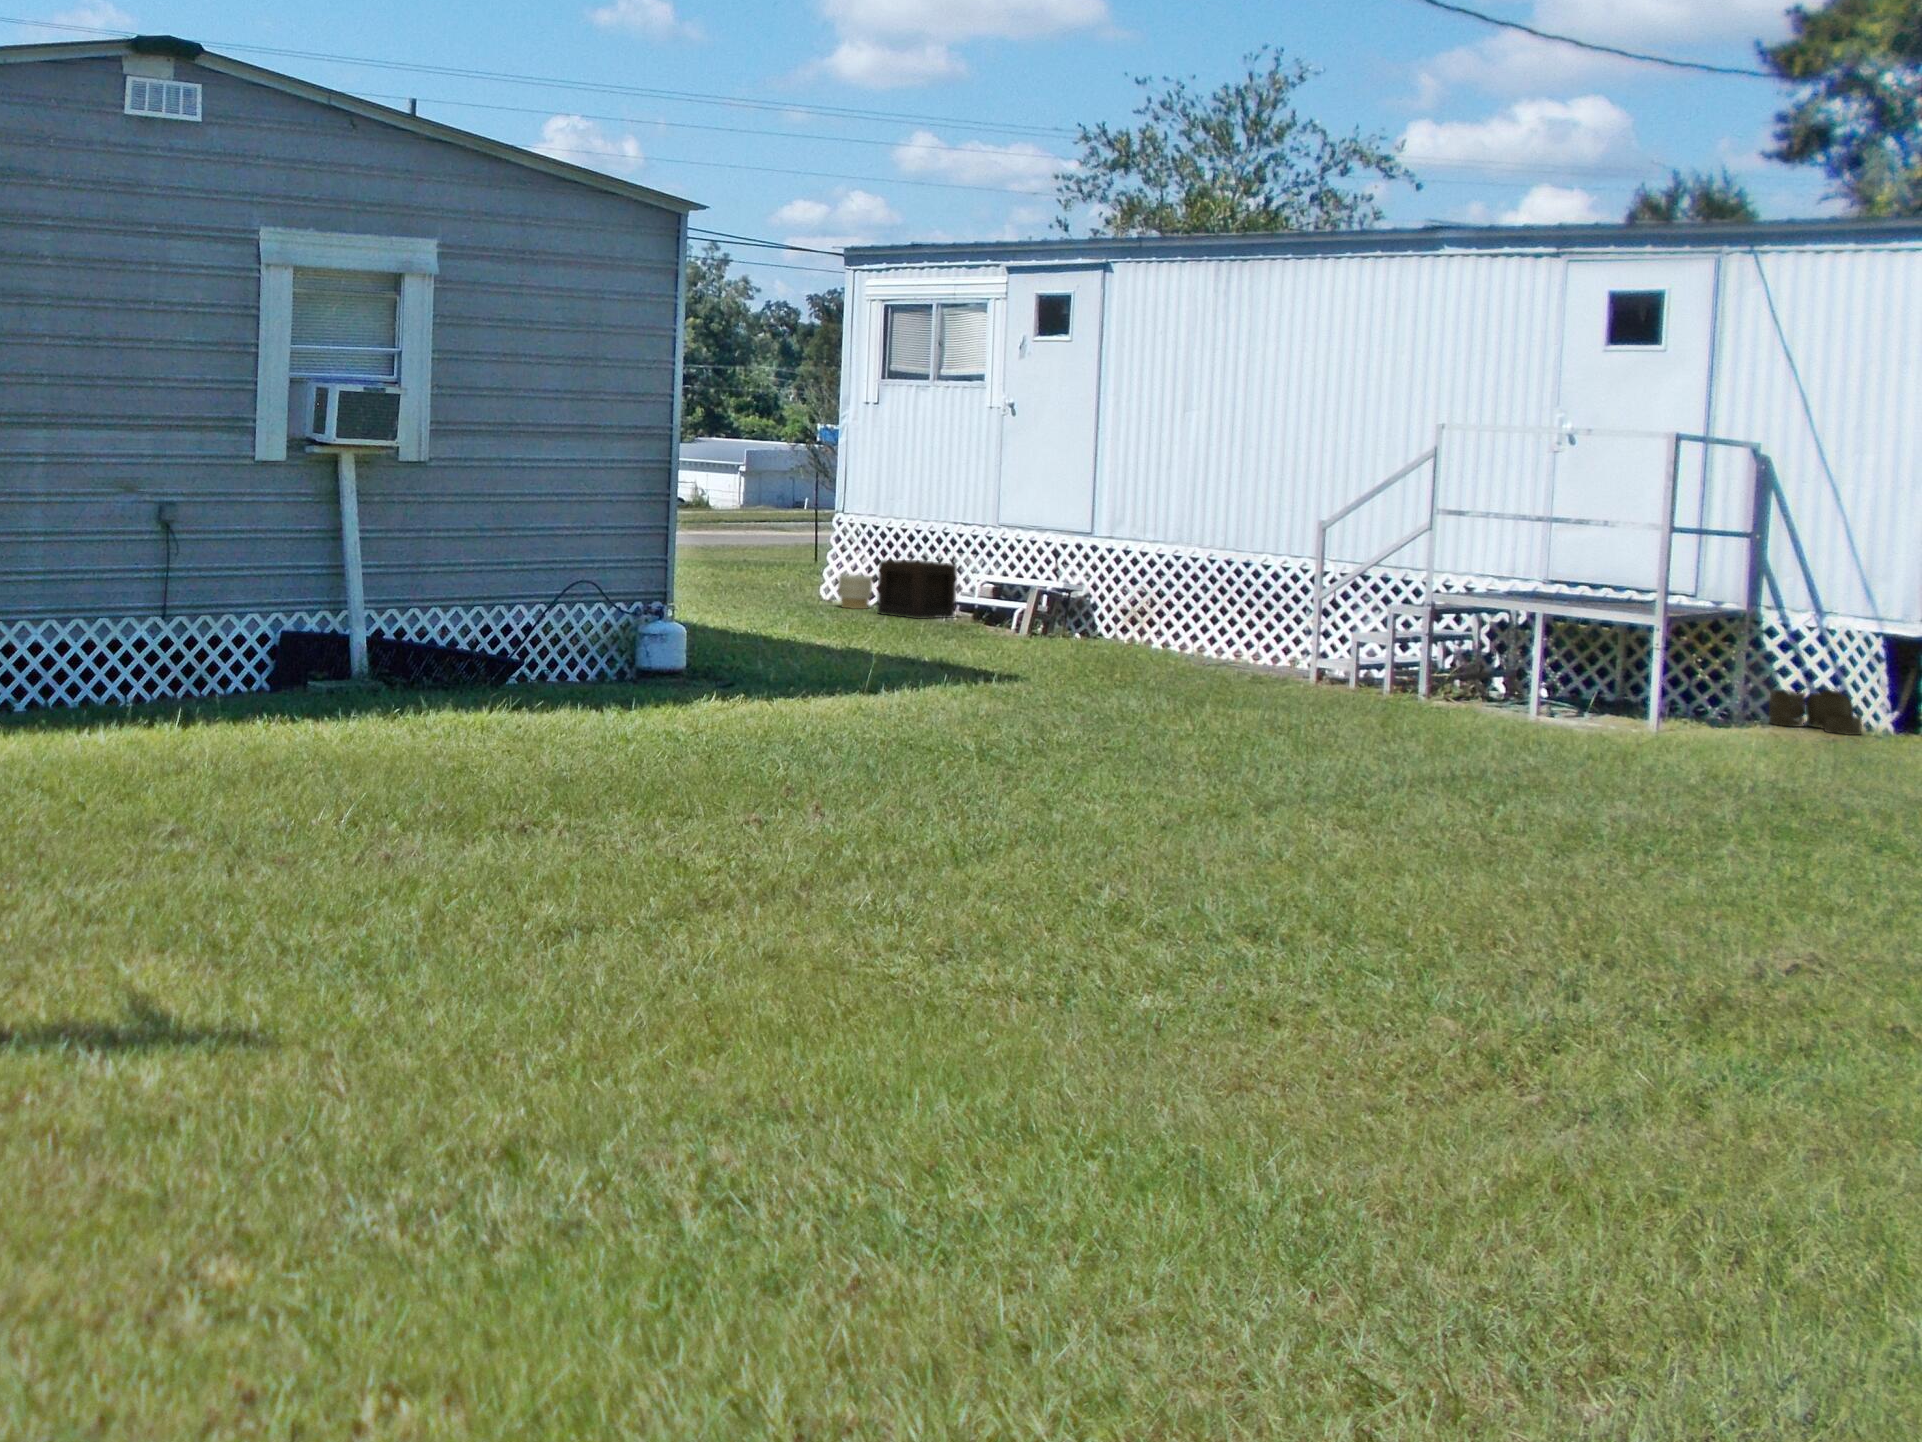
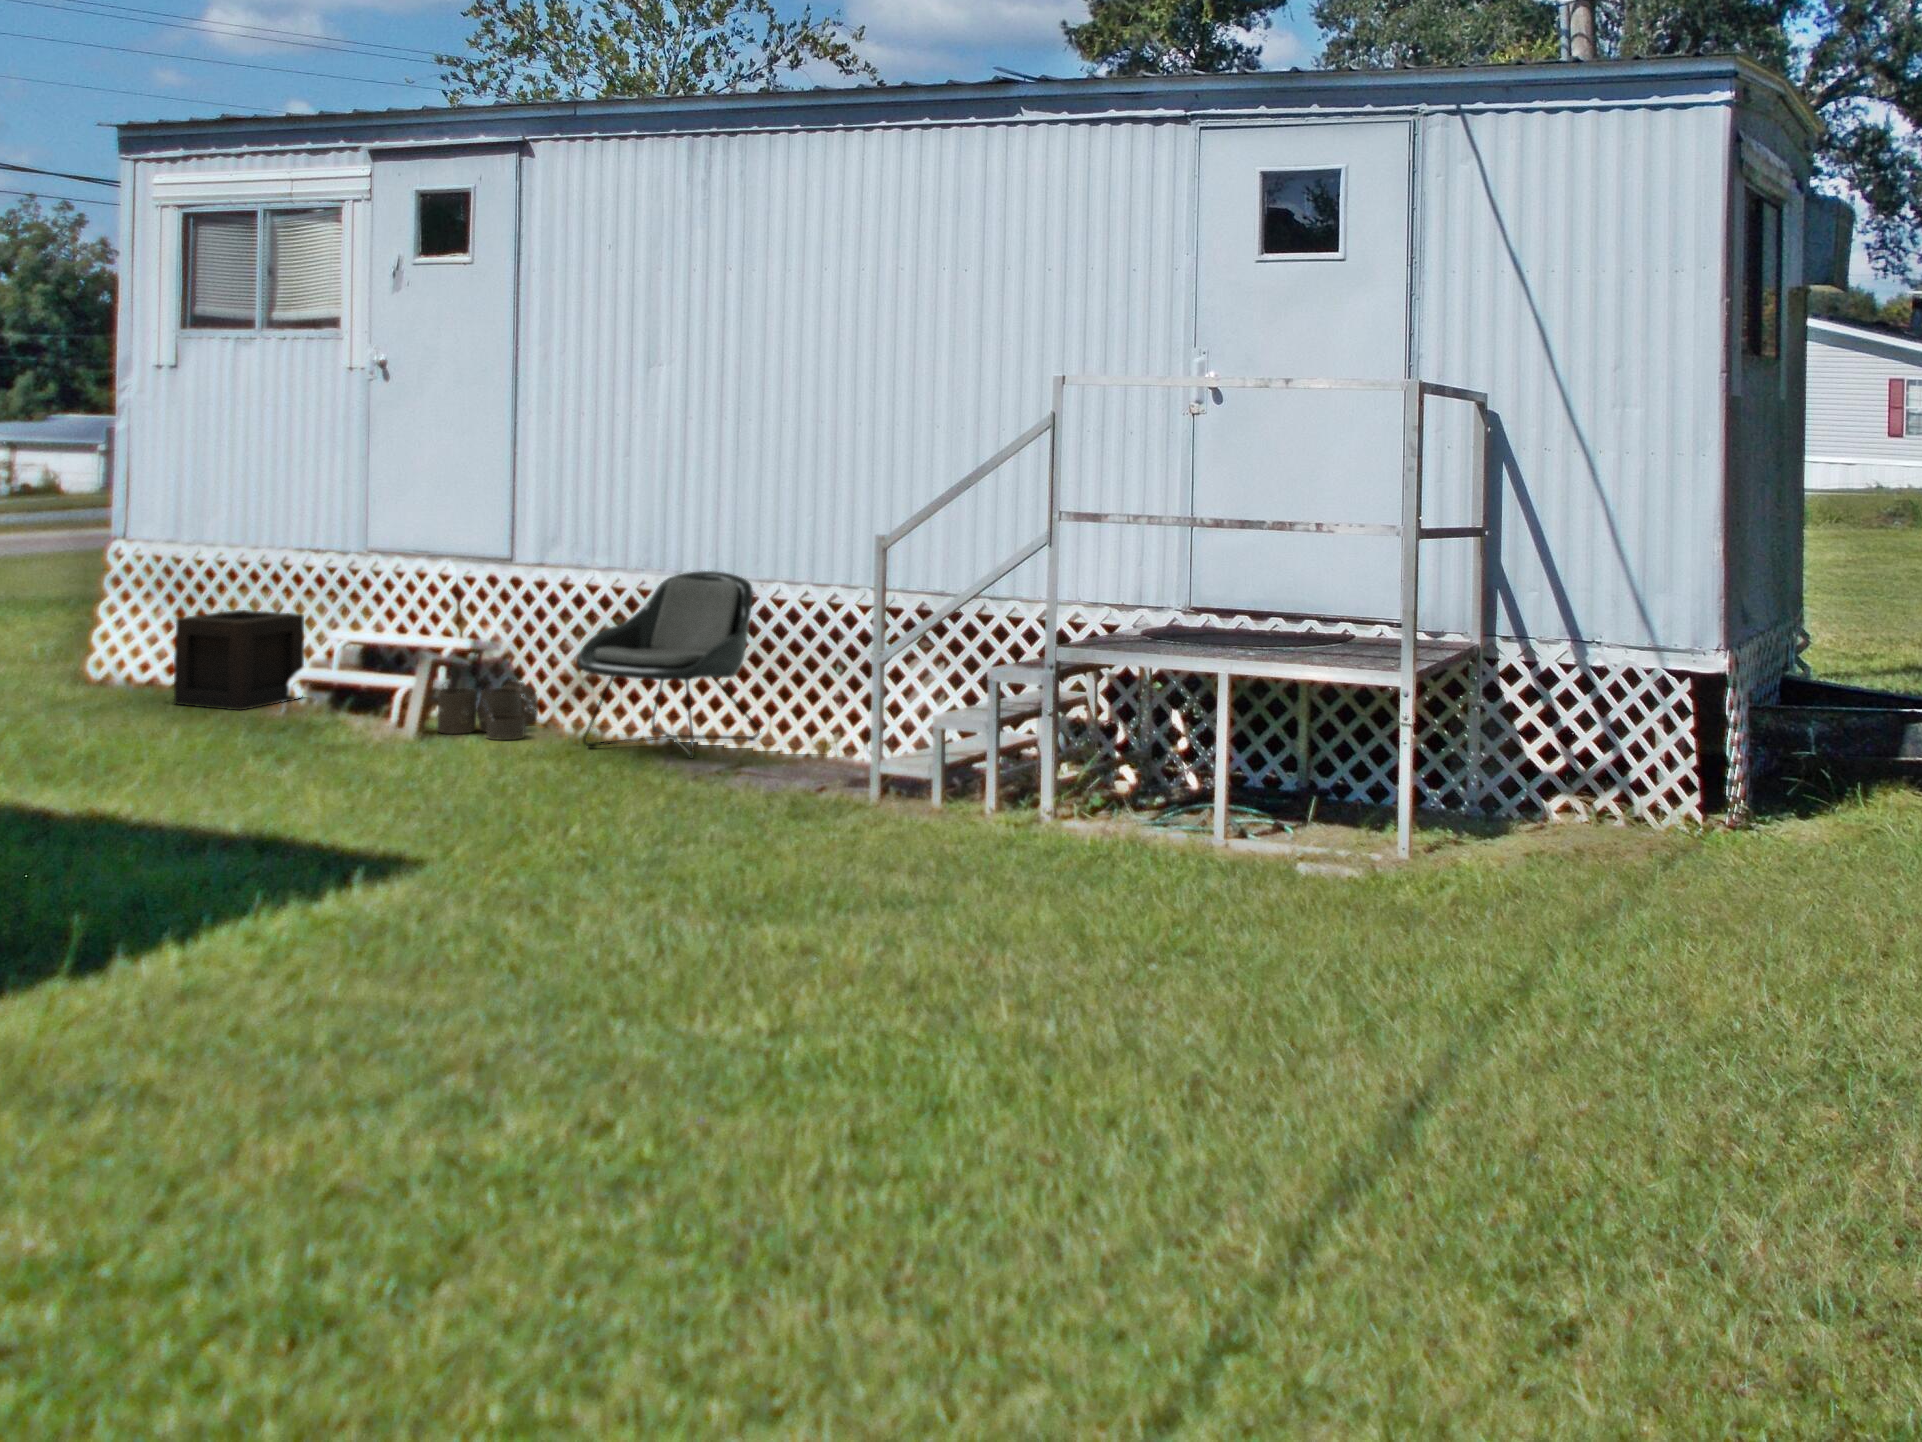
lounge chair: none [1130,545,1251,657] -> present [577,571,760,758]
planter: present [838,575,872,609] -> none [114,637,171,694]
woven basket: present [1769,685,1862,735] -> present [438,678,538,740]

